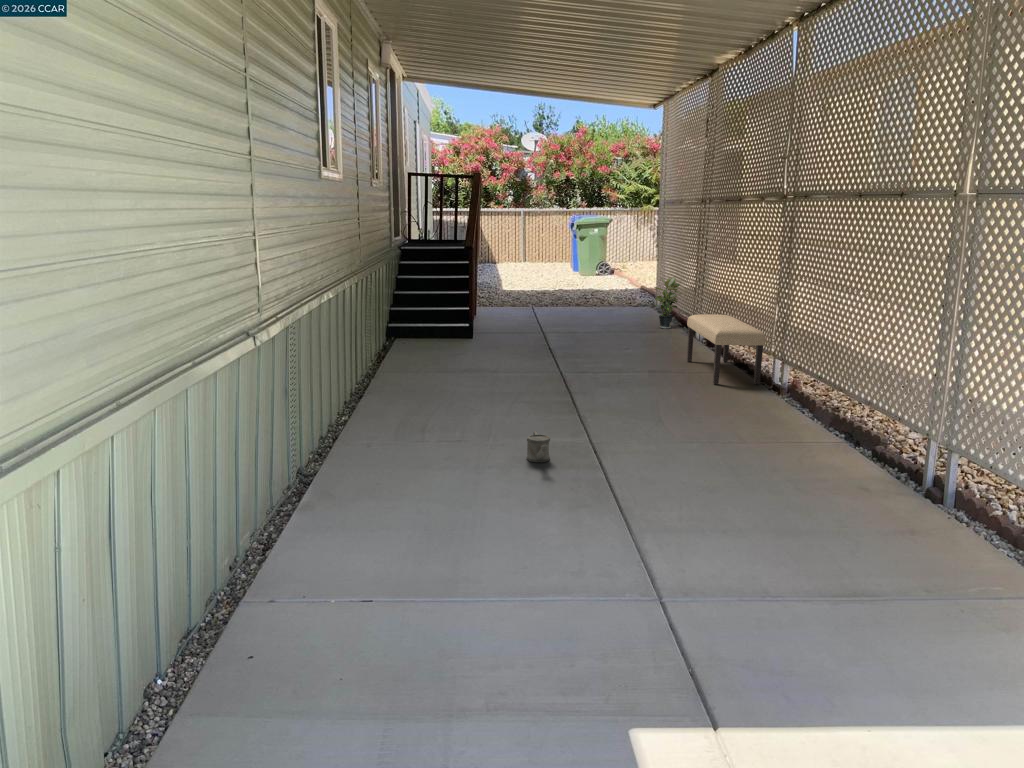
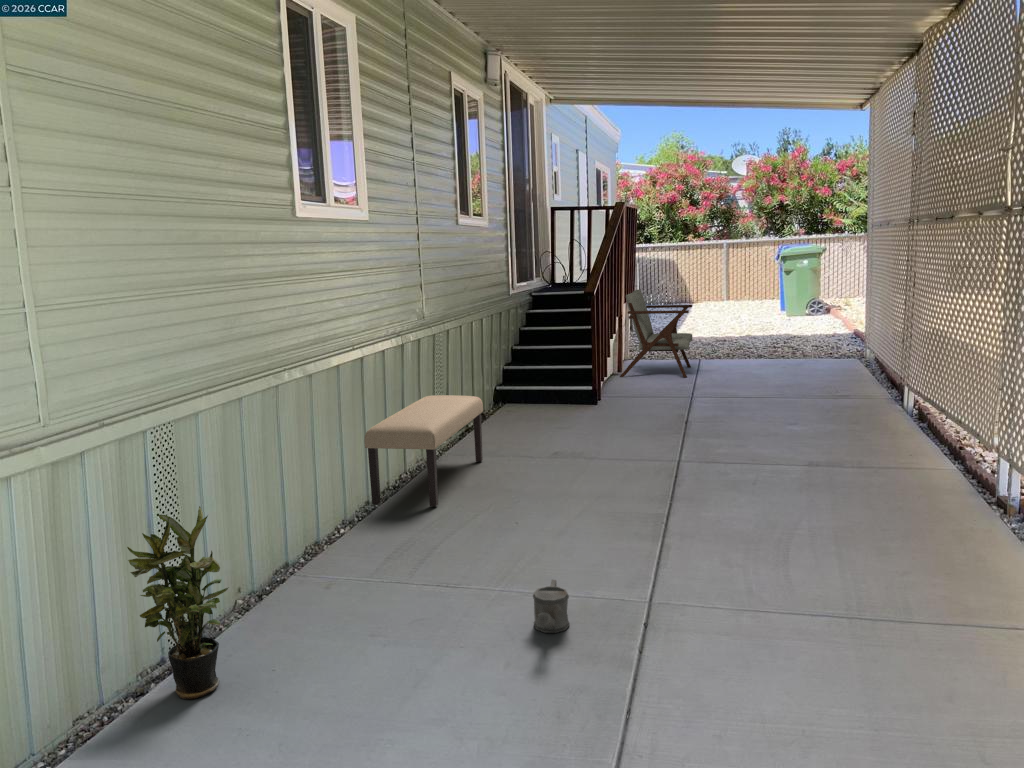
lounge chair: none [475,247,532,319] -> present [620,289,692,377]
potted plant: present [654,277,681,329] -> present [127,506,228,699]
bench: present [687,314,766,385] -> present [365,395,483,507]

